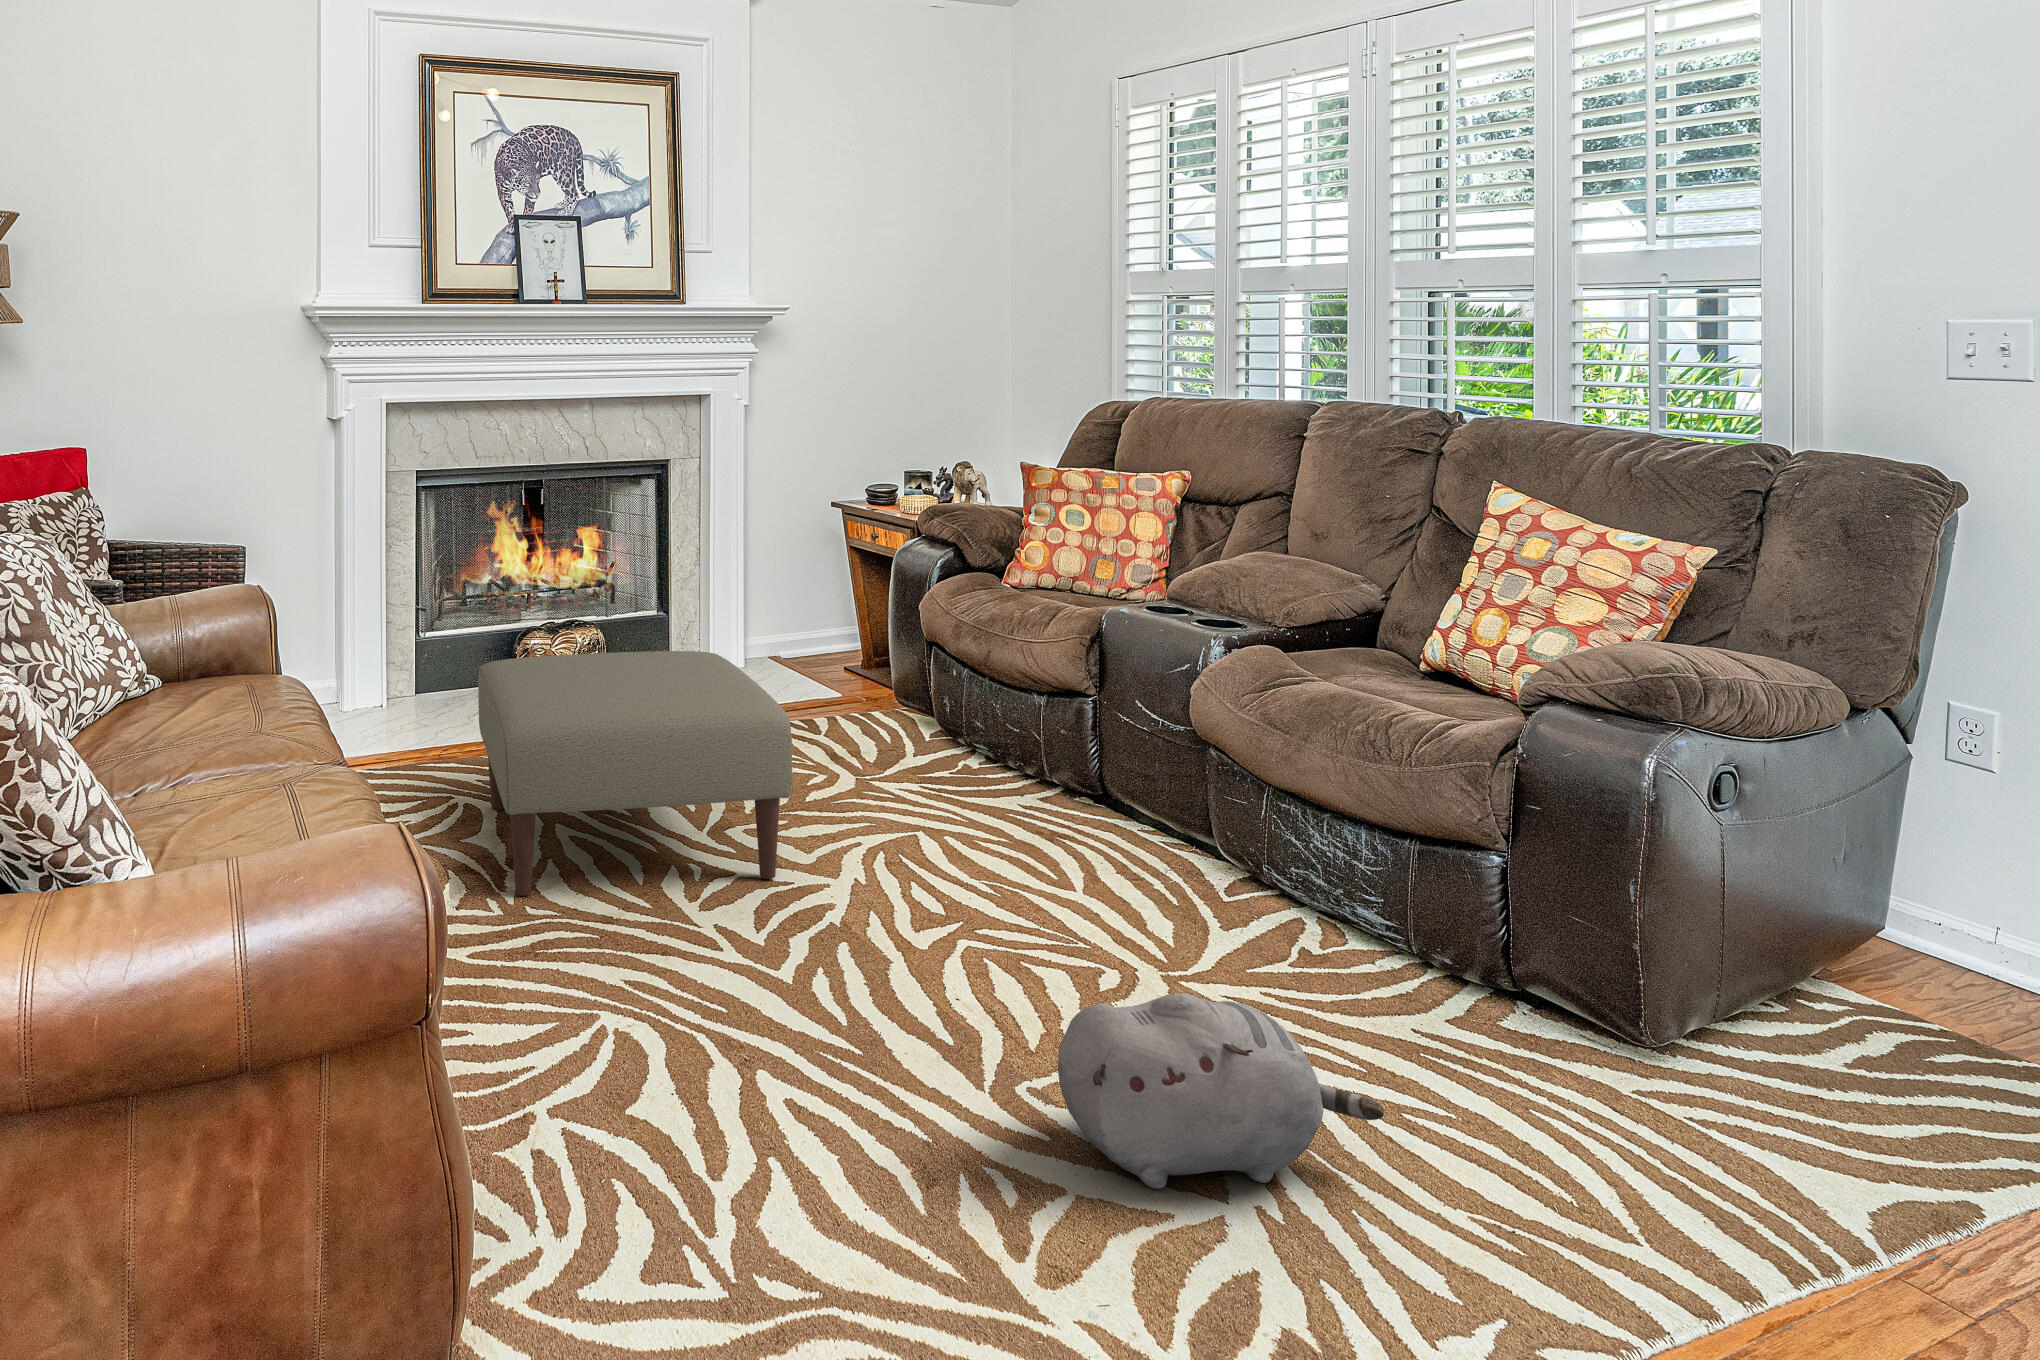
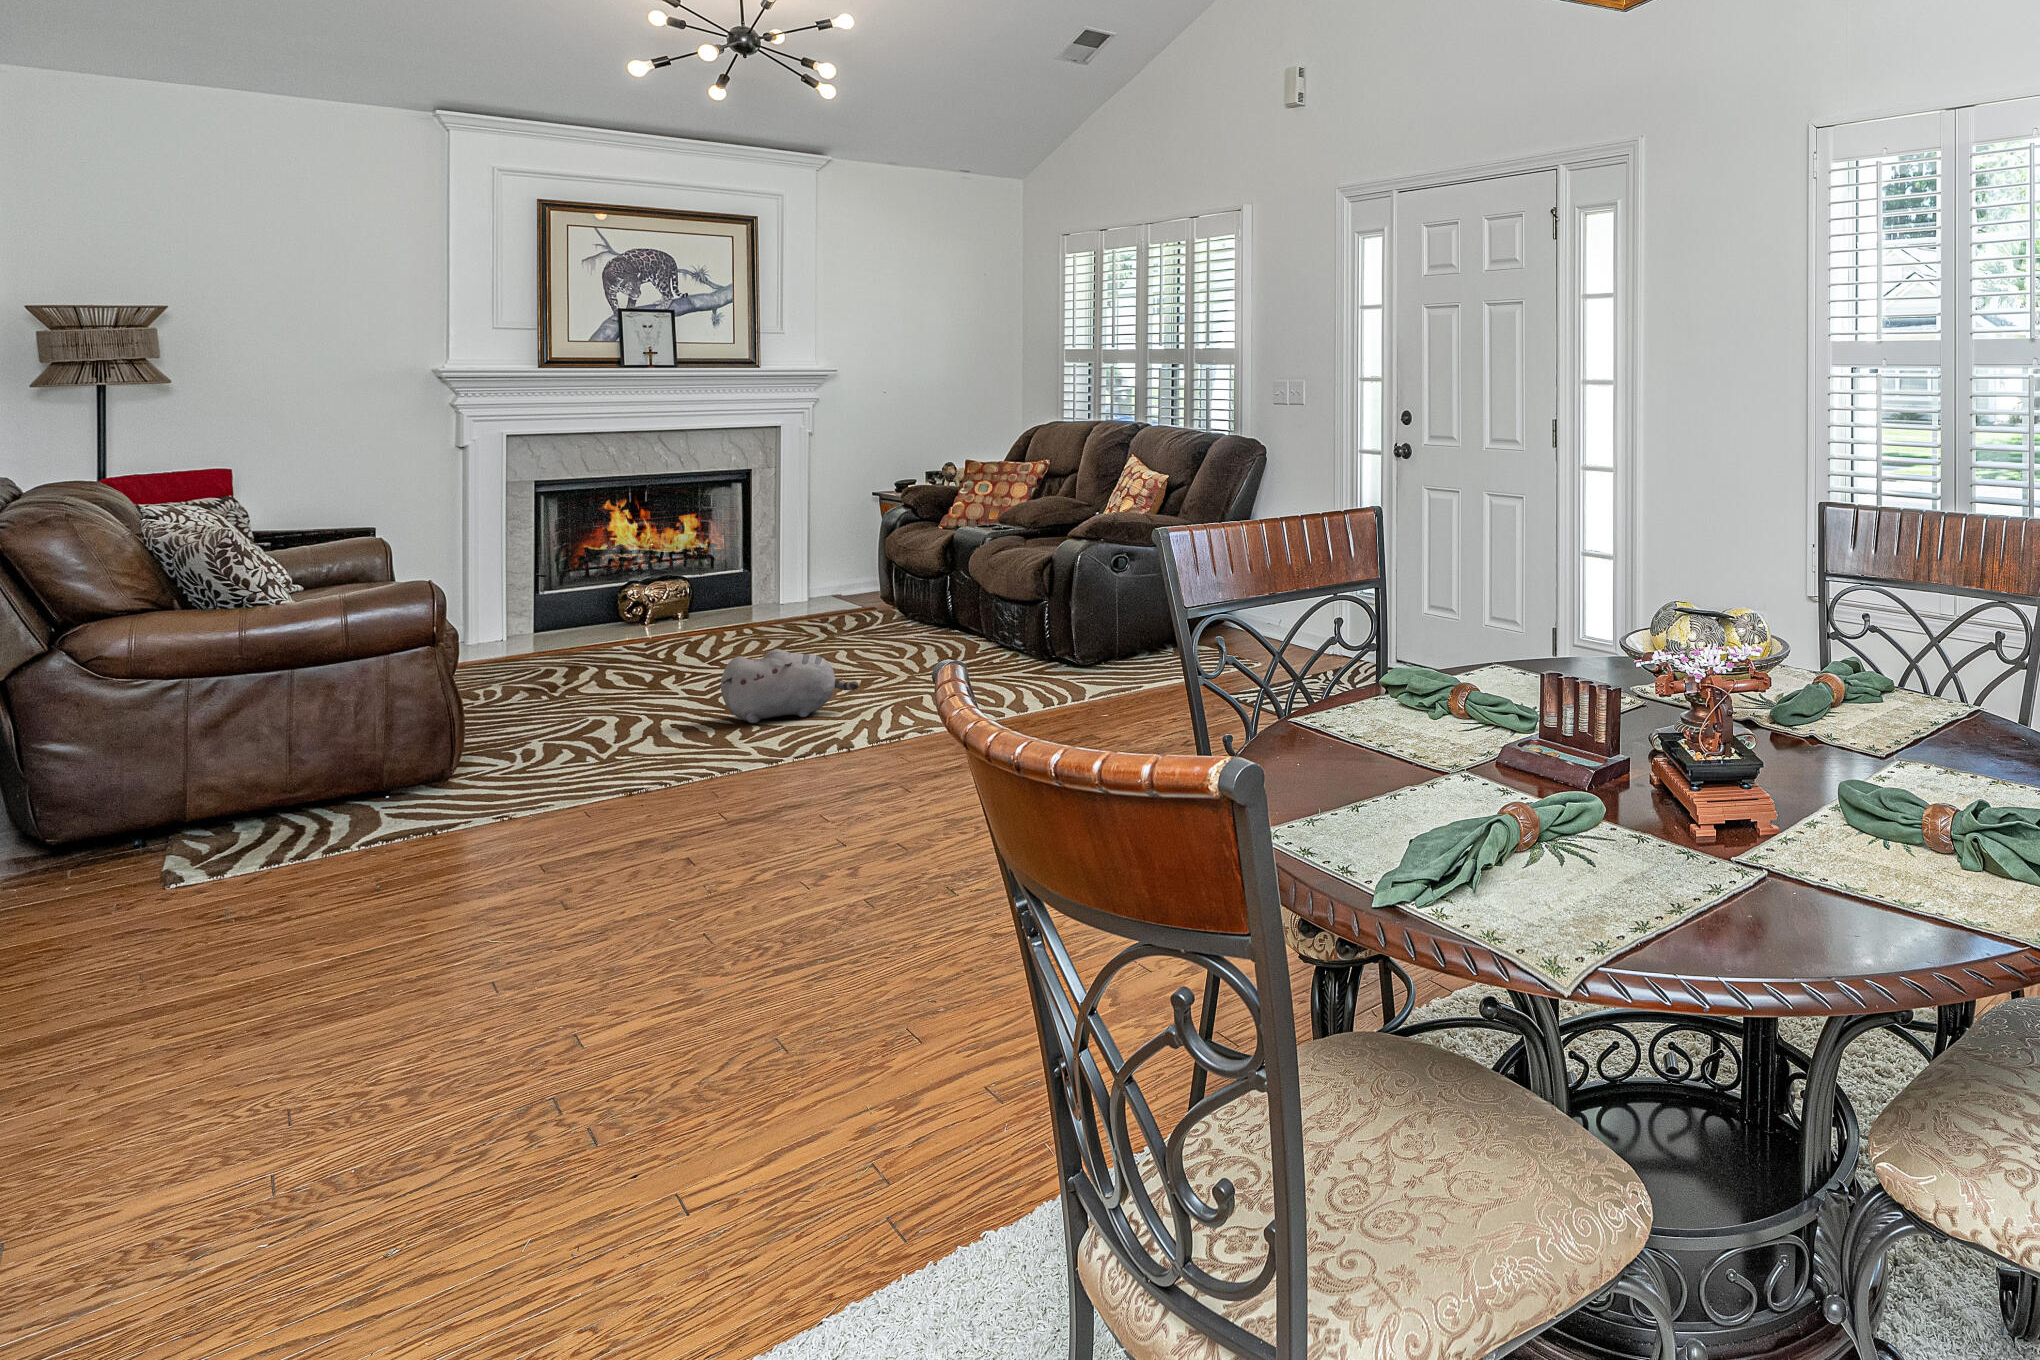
ottoman: present [478,651,792,896] -> none [510,569,705,692]

